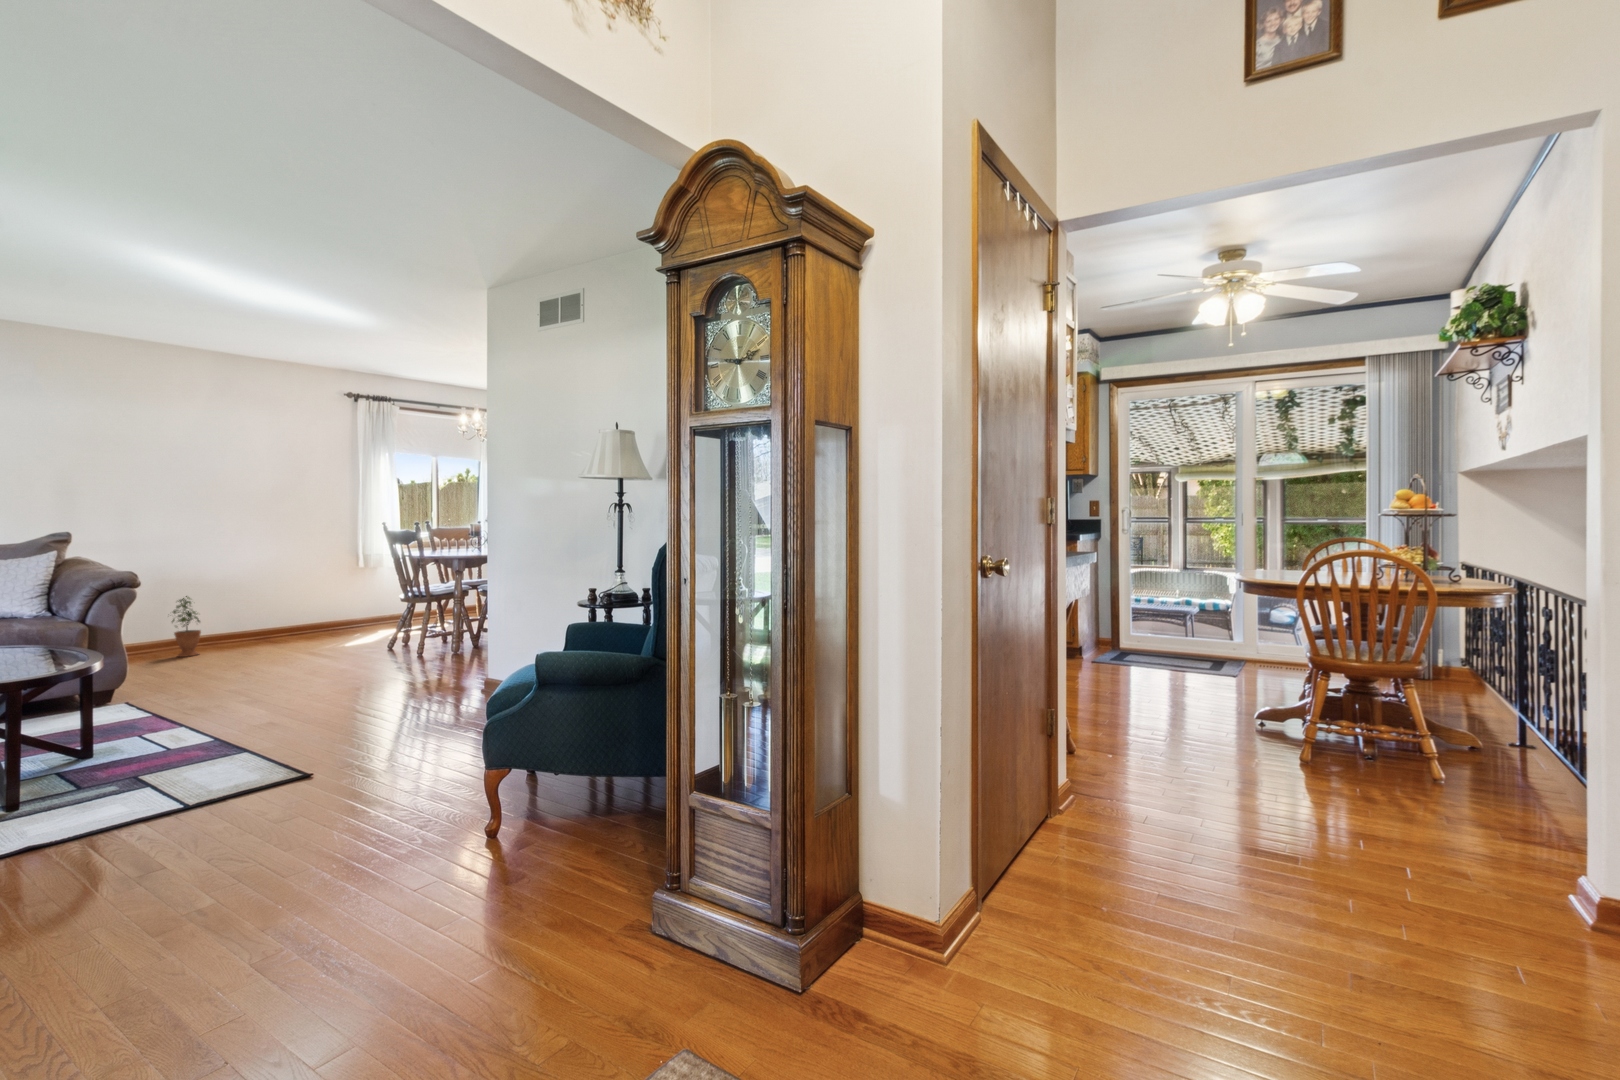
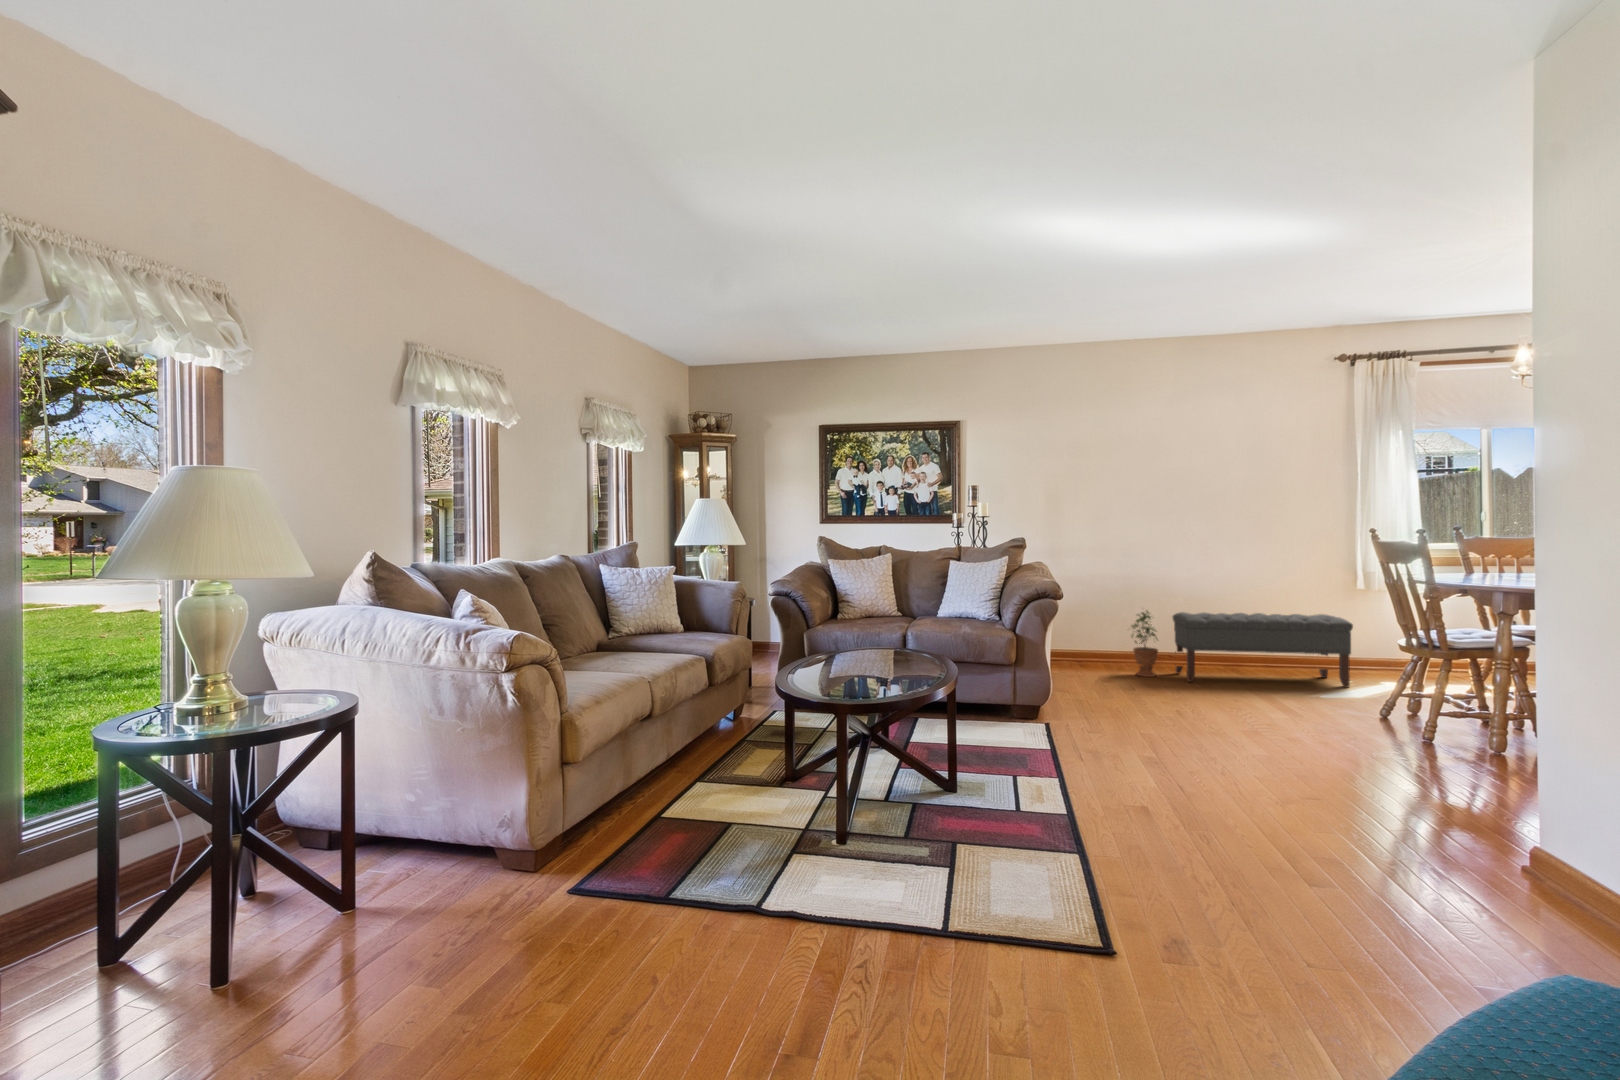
bench: none [212,586,363,653] -> present [1173,612,1353,687]

